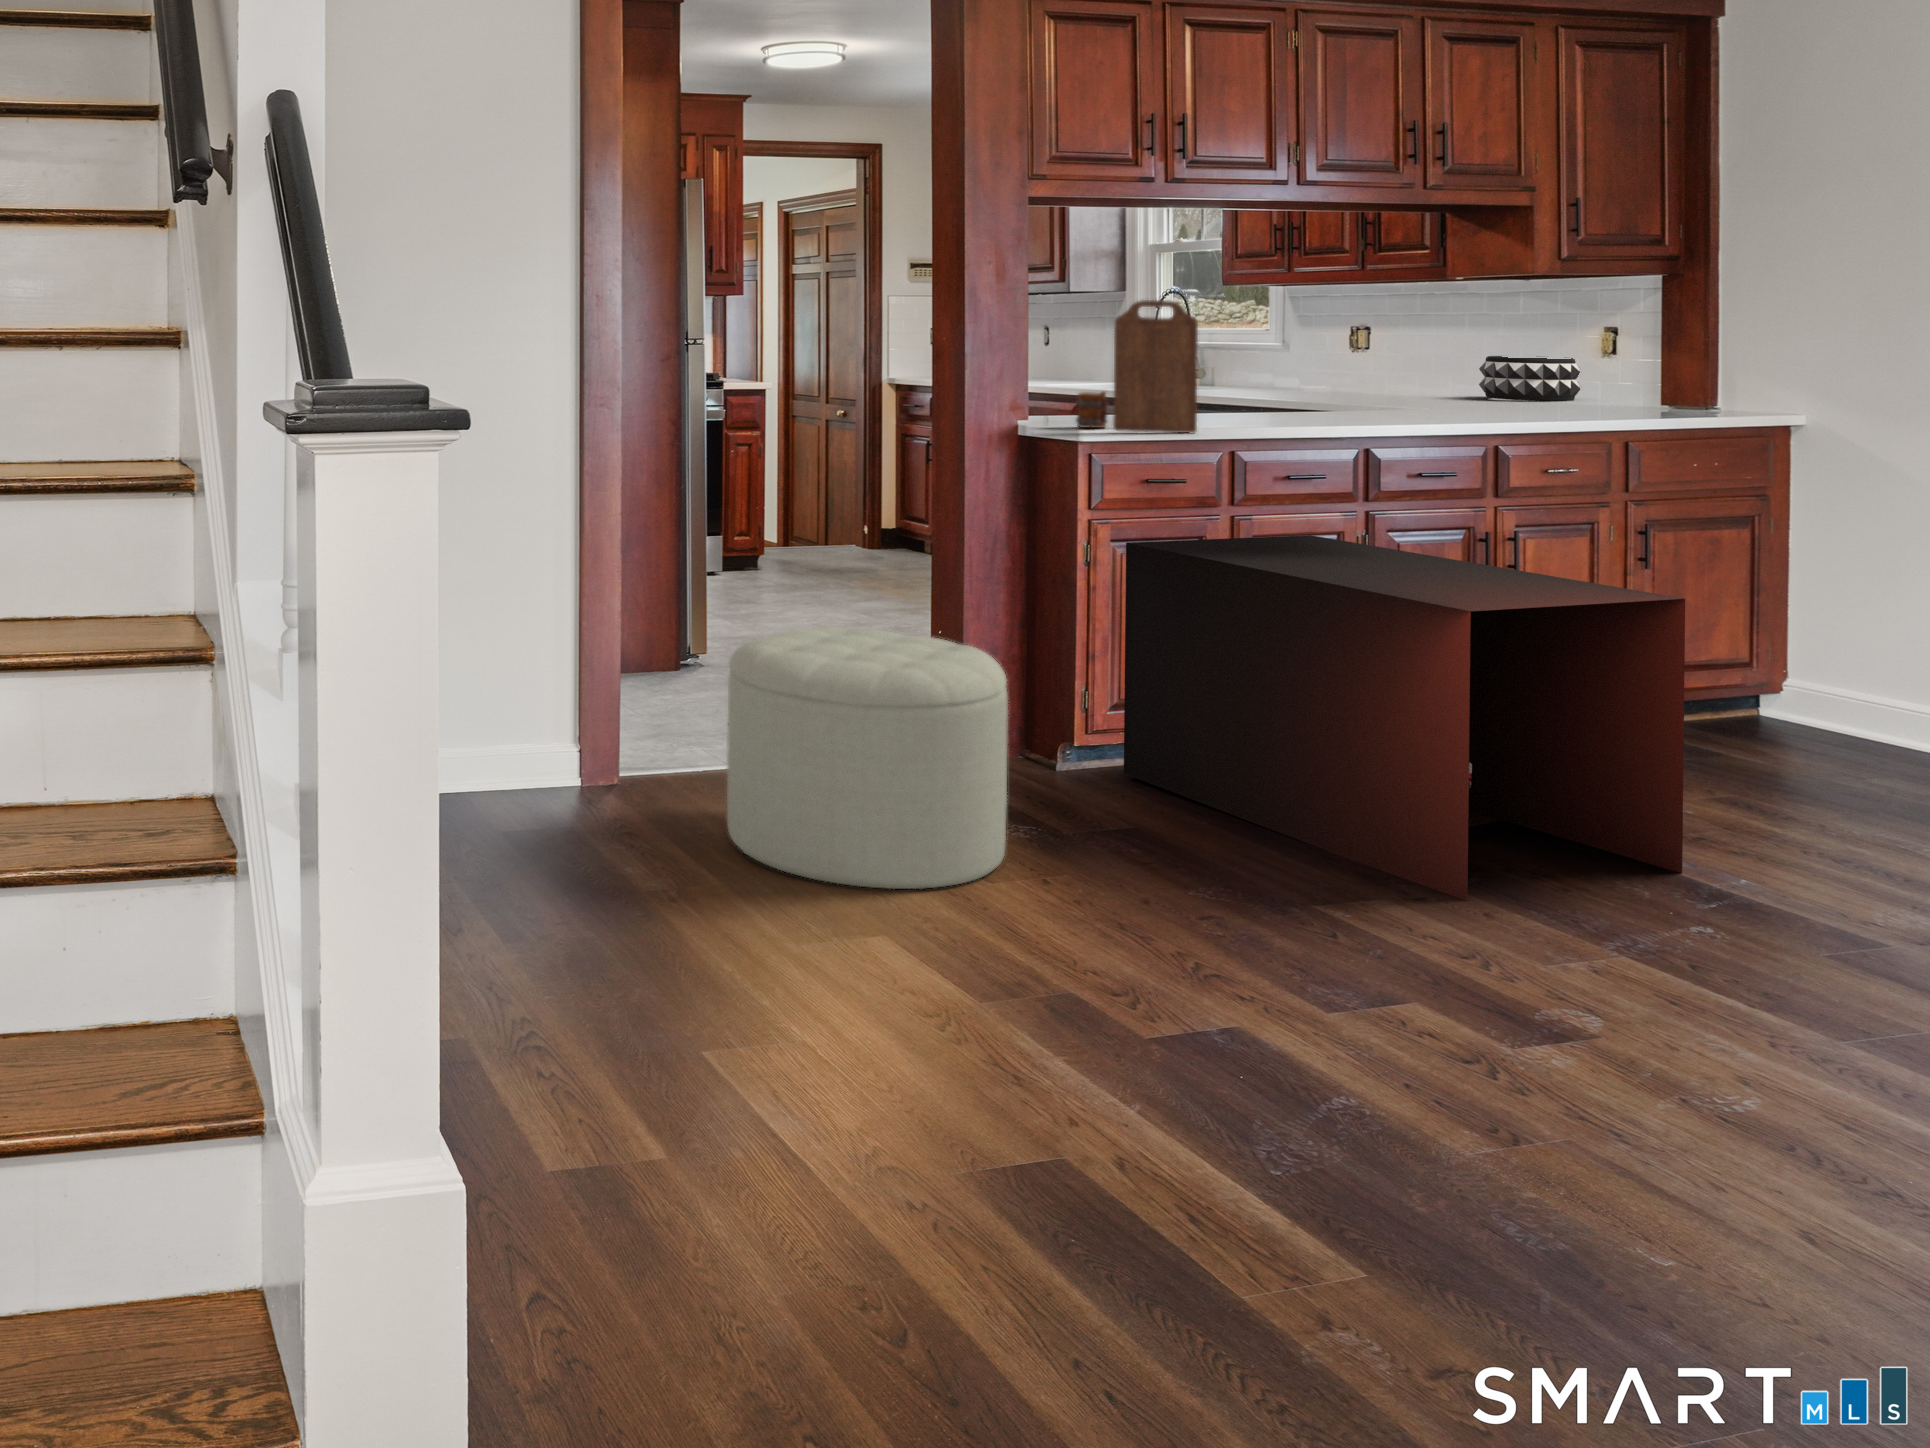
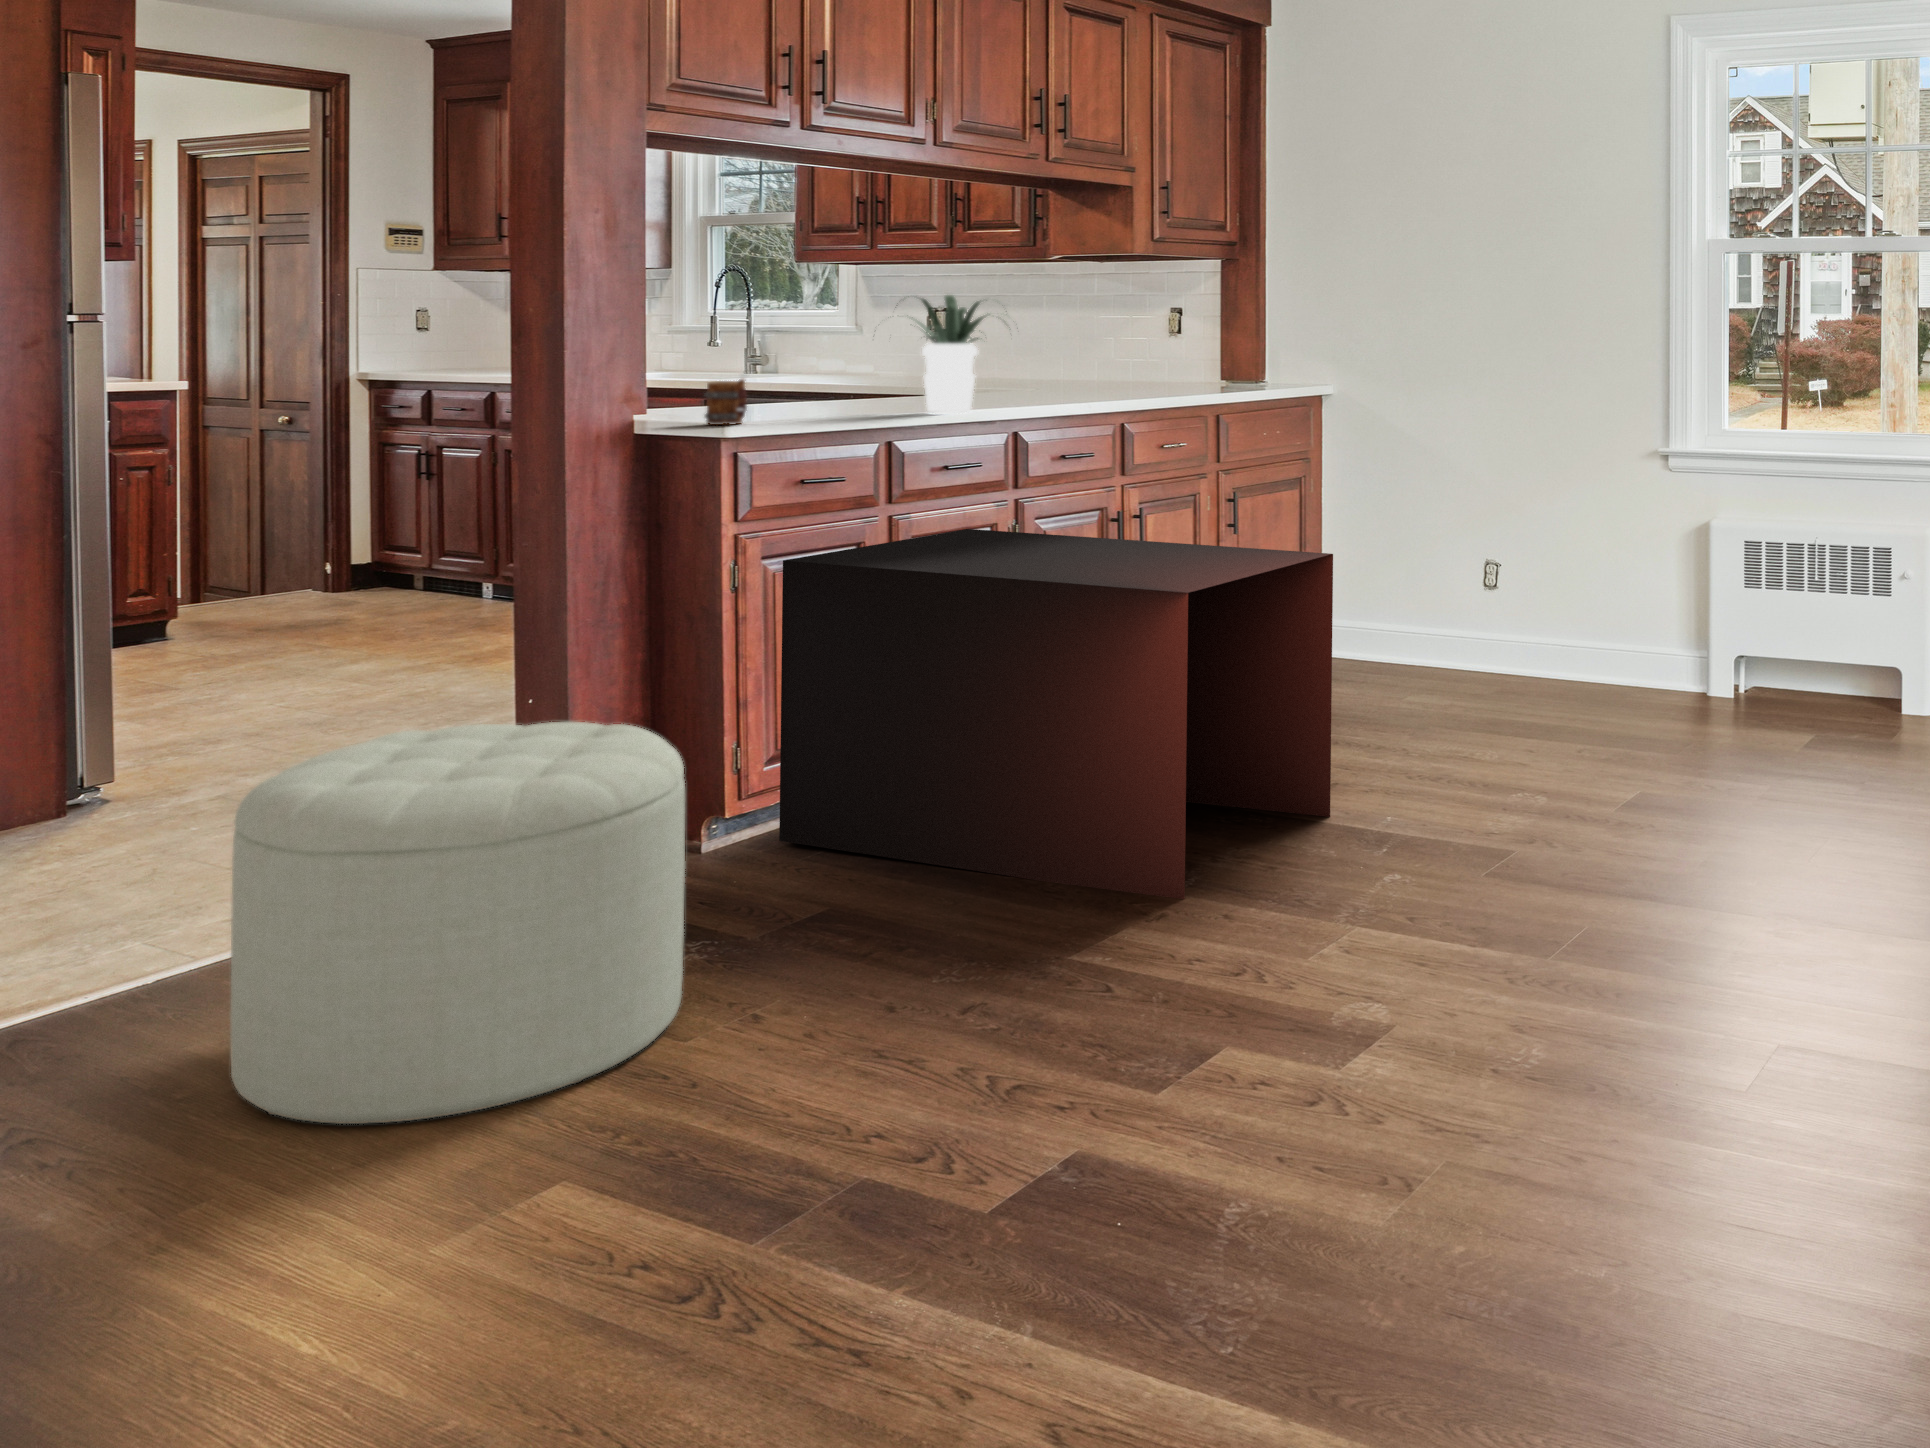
cutting board: present [1113,300,1198,433] -> none [759,268,858,426]
potted plant: none [1221,322,1359,429] -> present [908,295,1007,413]
decorative bowl: present [1479,356,1580,401] -> none [1072,332,1159,375]

